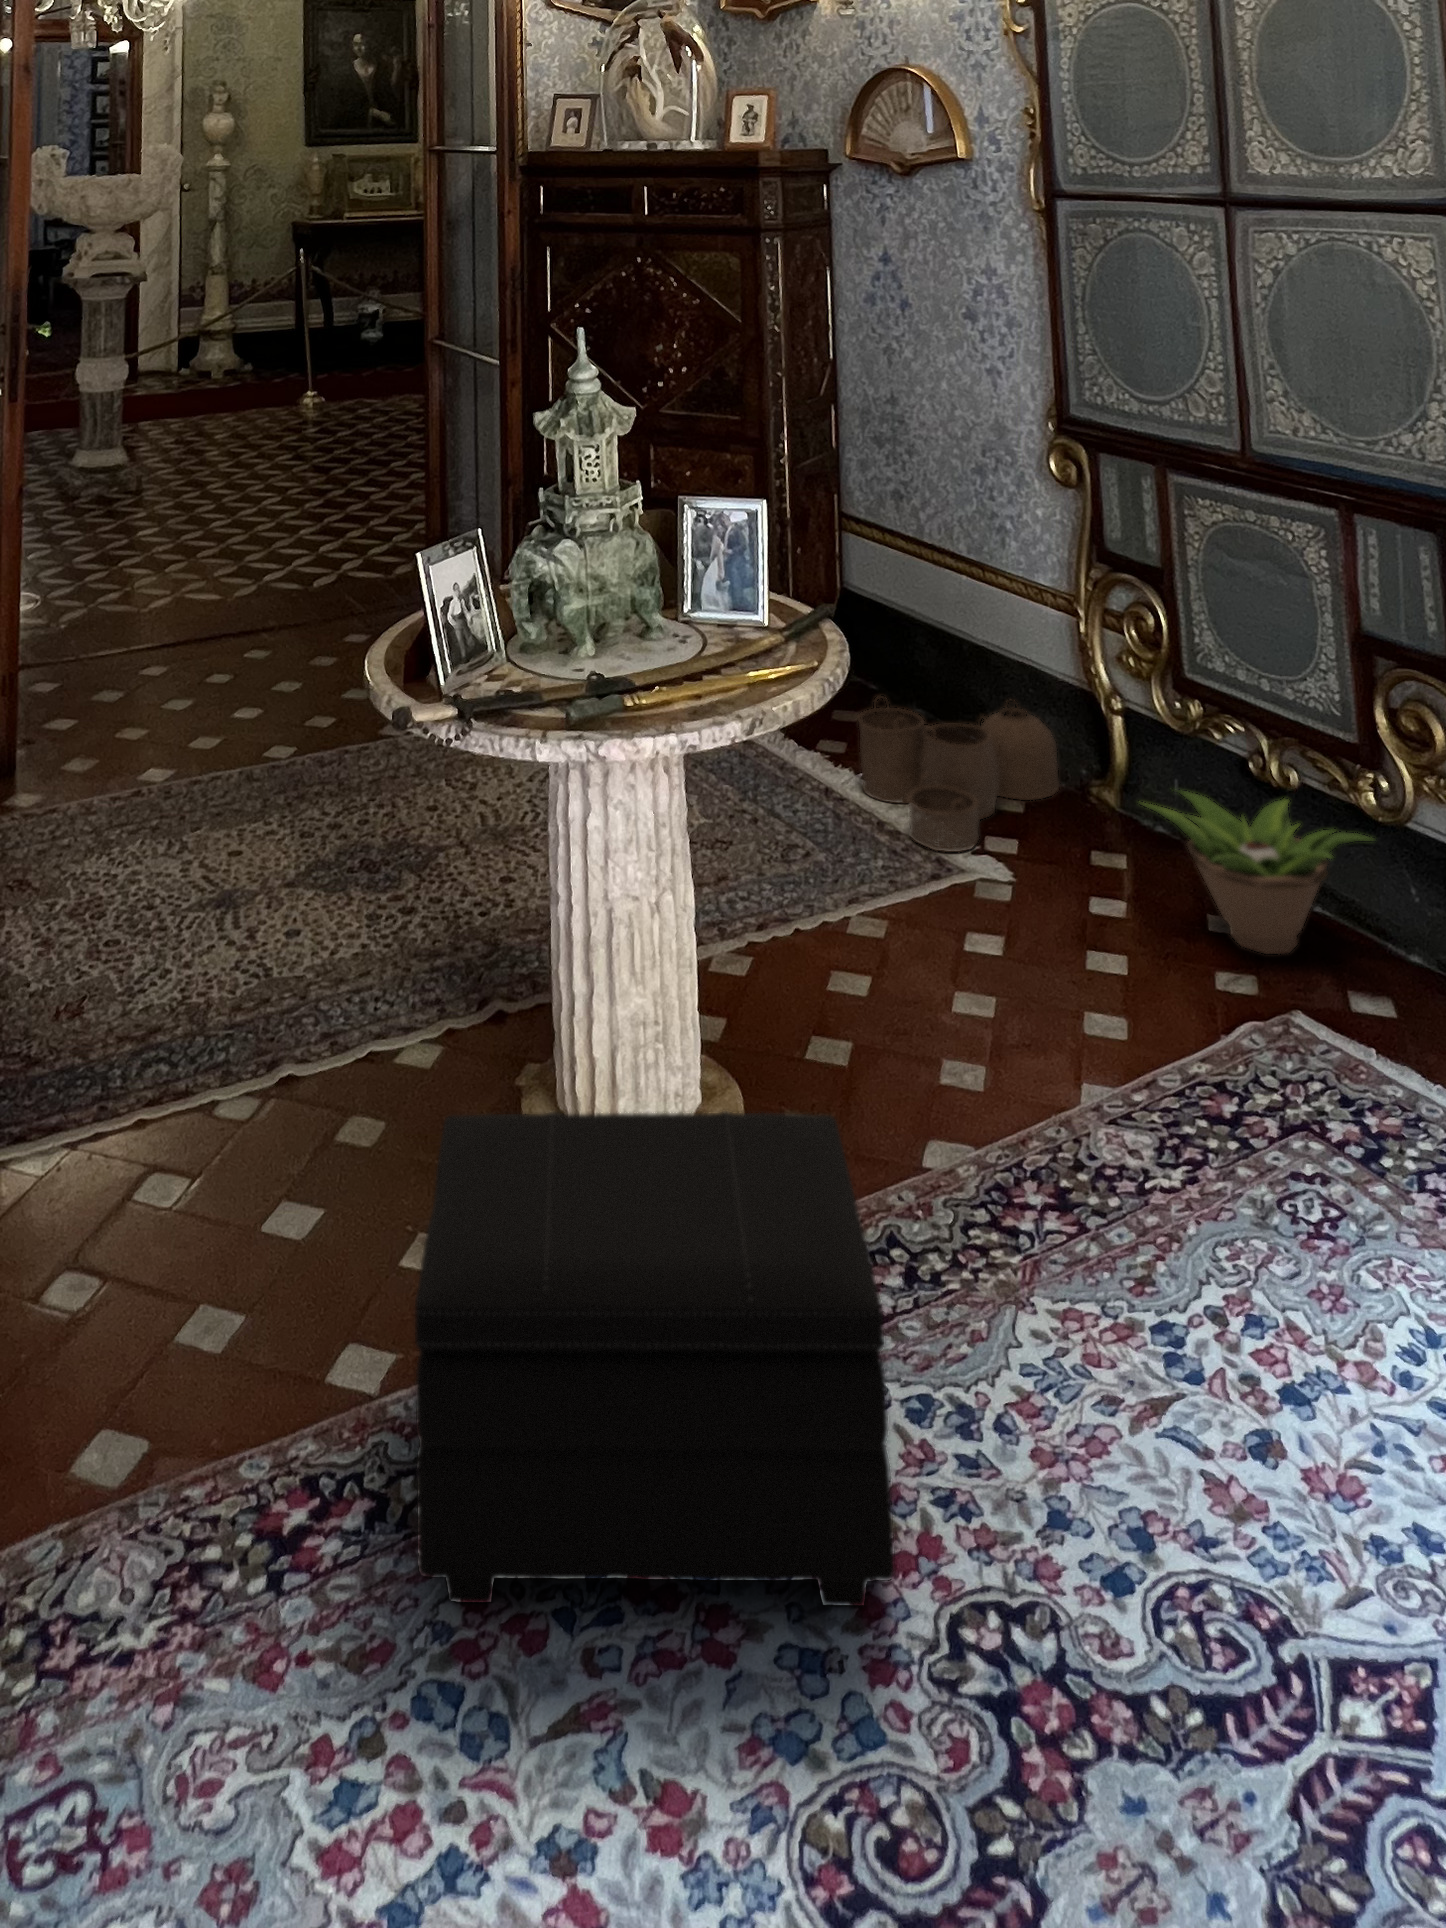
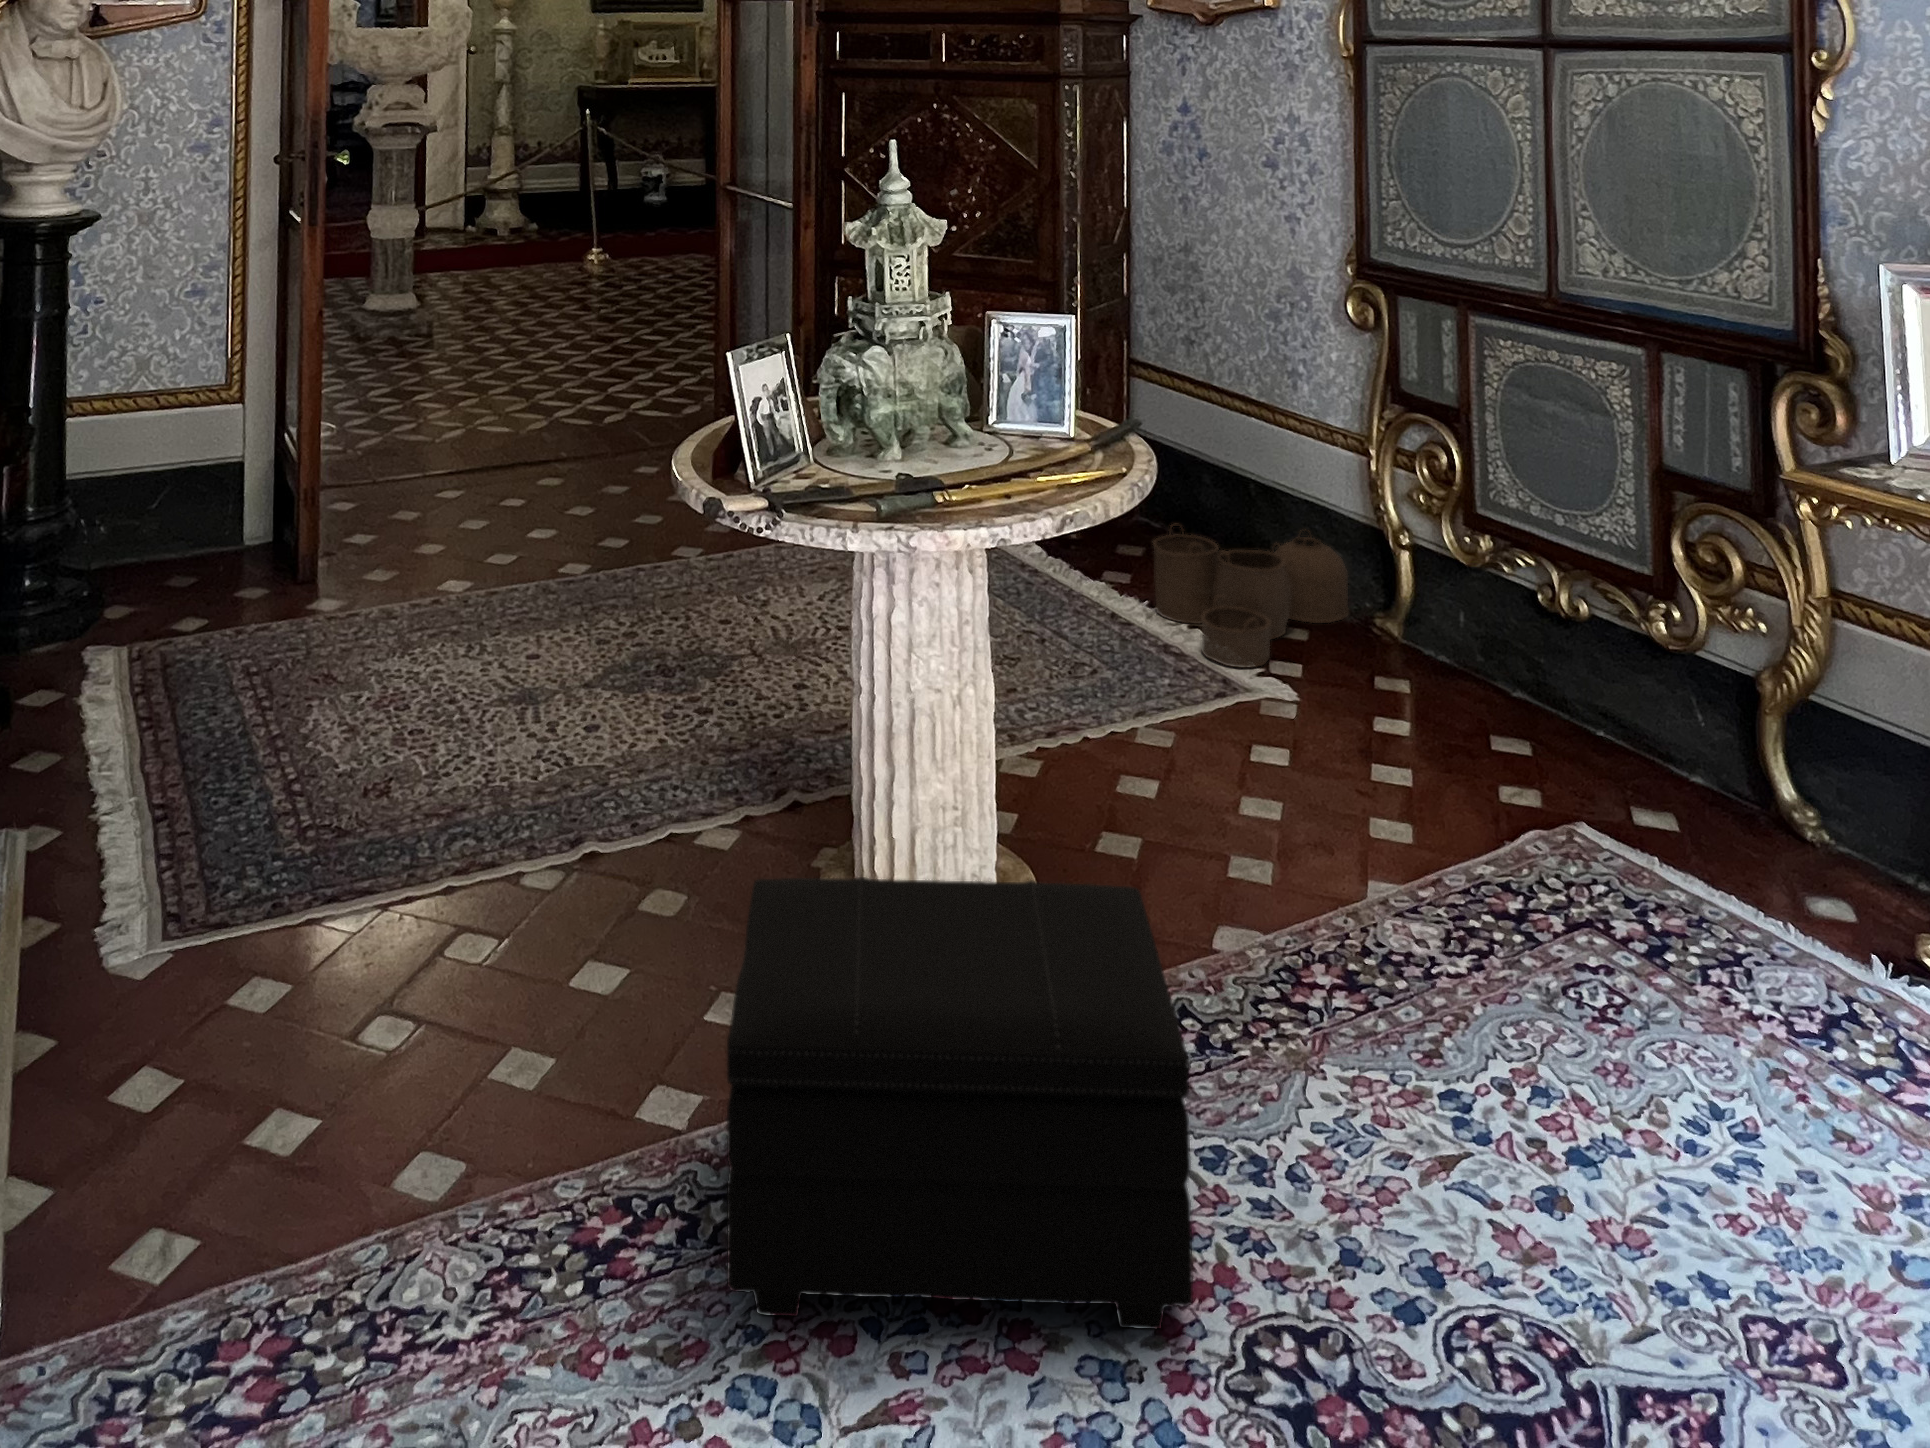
decorative plant: present [1143,791,1373,954] -> none [1432,611,1669,765]

